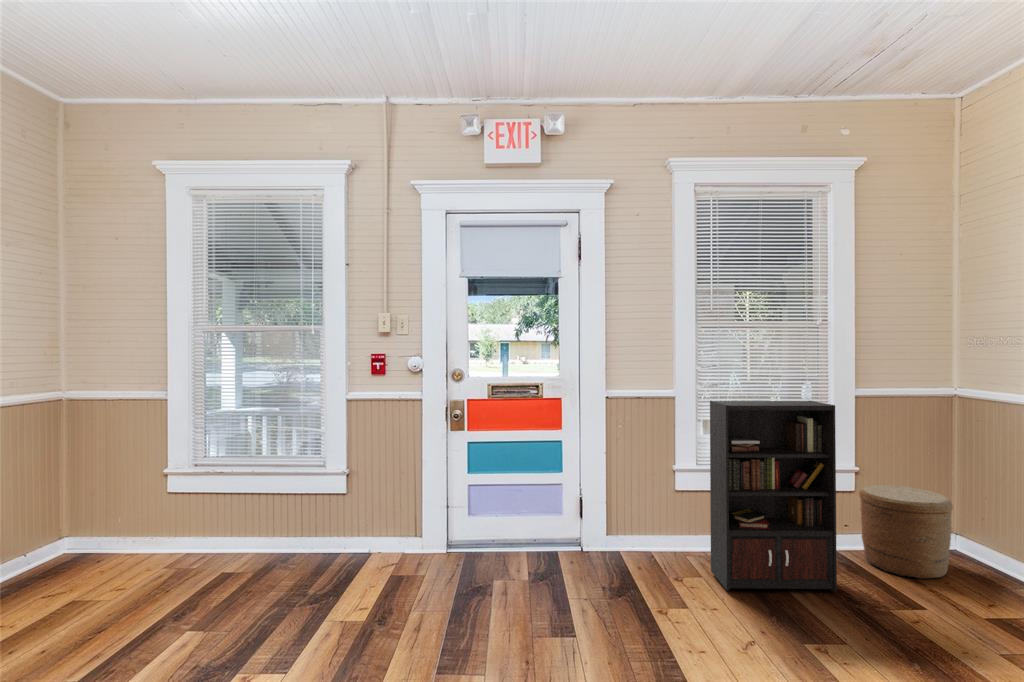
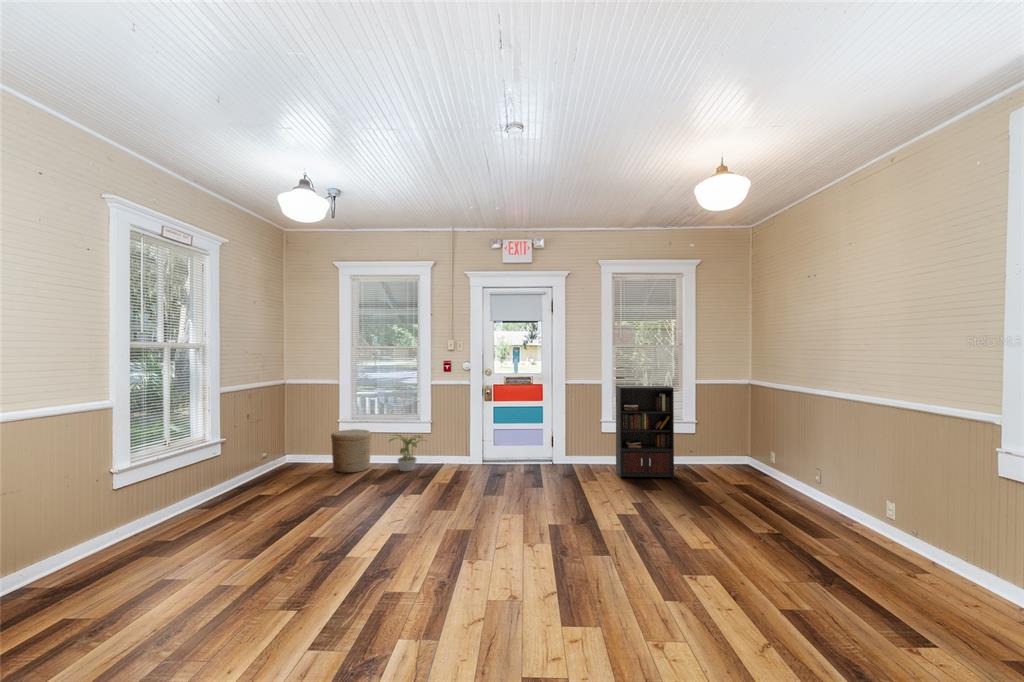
woven basket: present [859,485,953,579] -> present [331,429,371,473]
potted plant: none [253,499,339,574] -> present [389,434,422,471]

